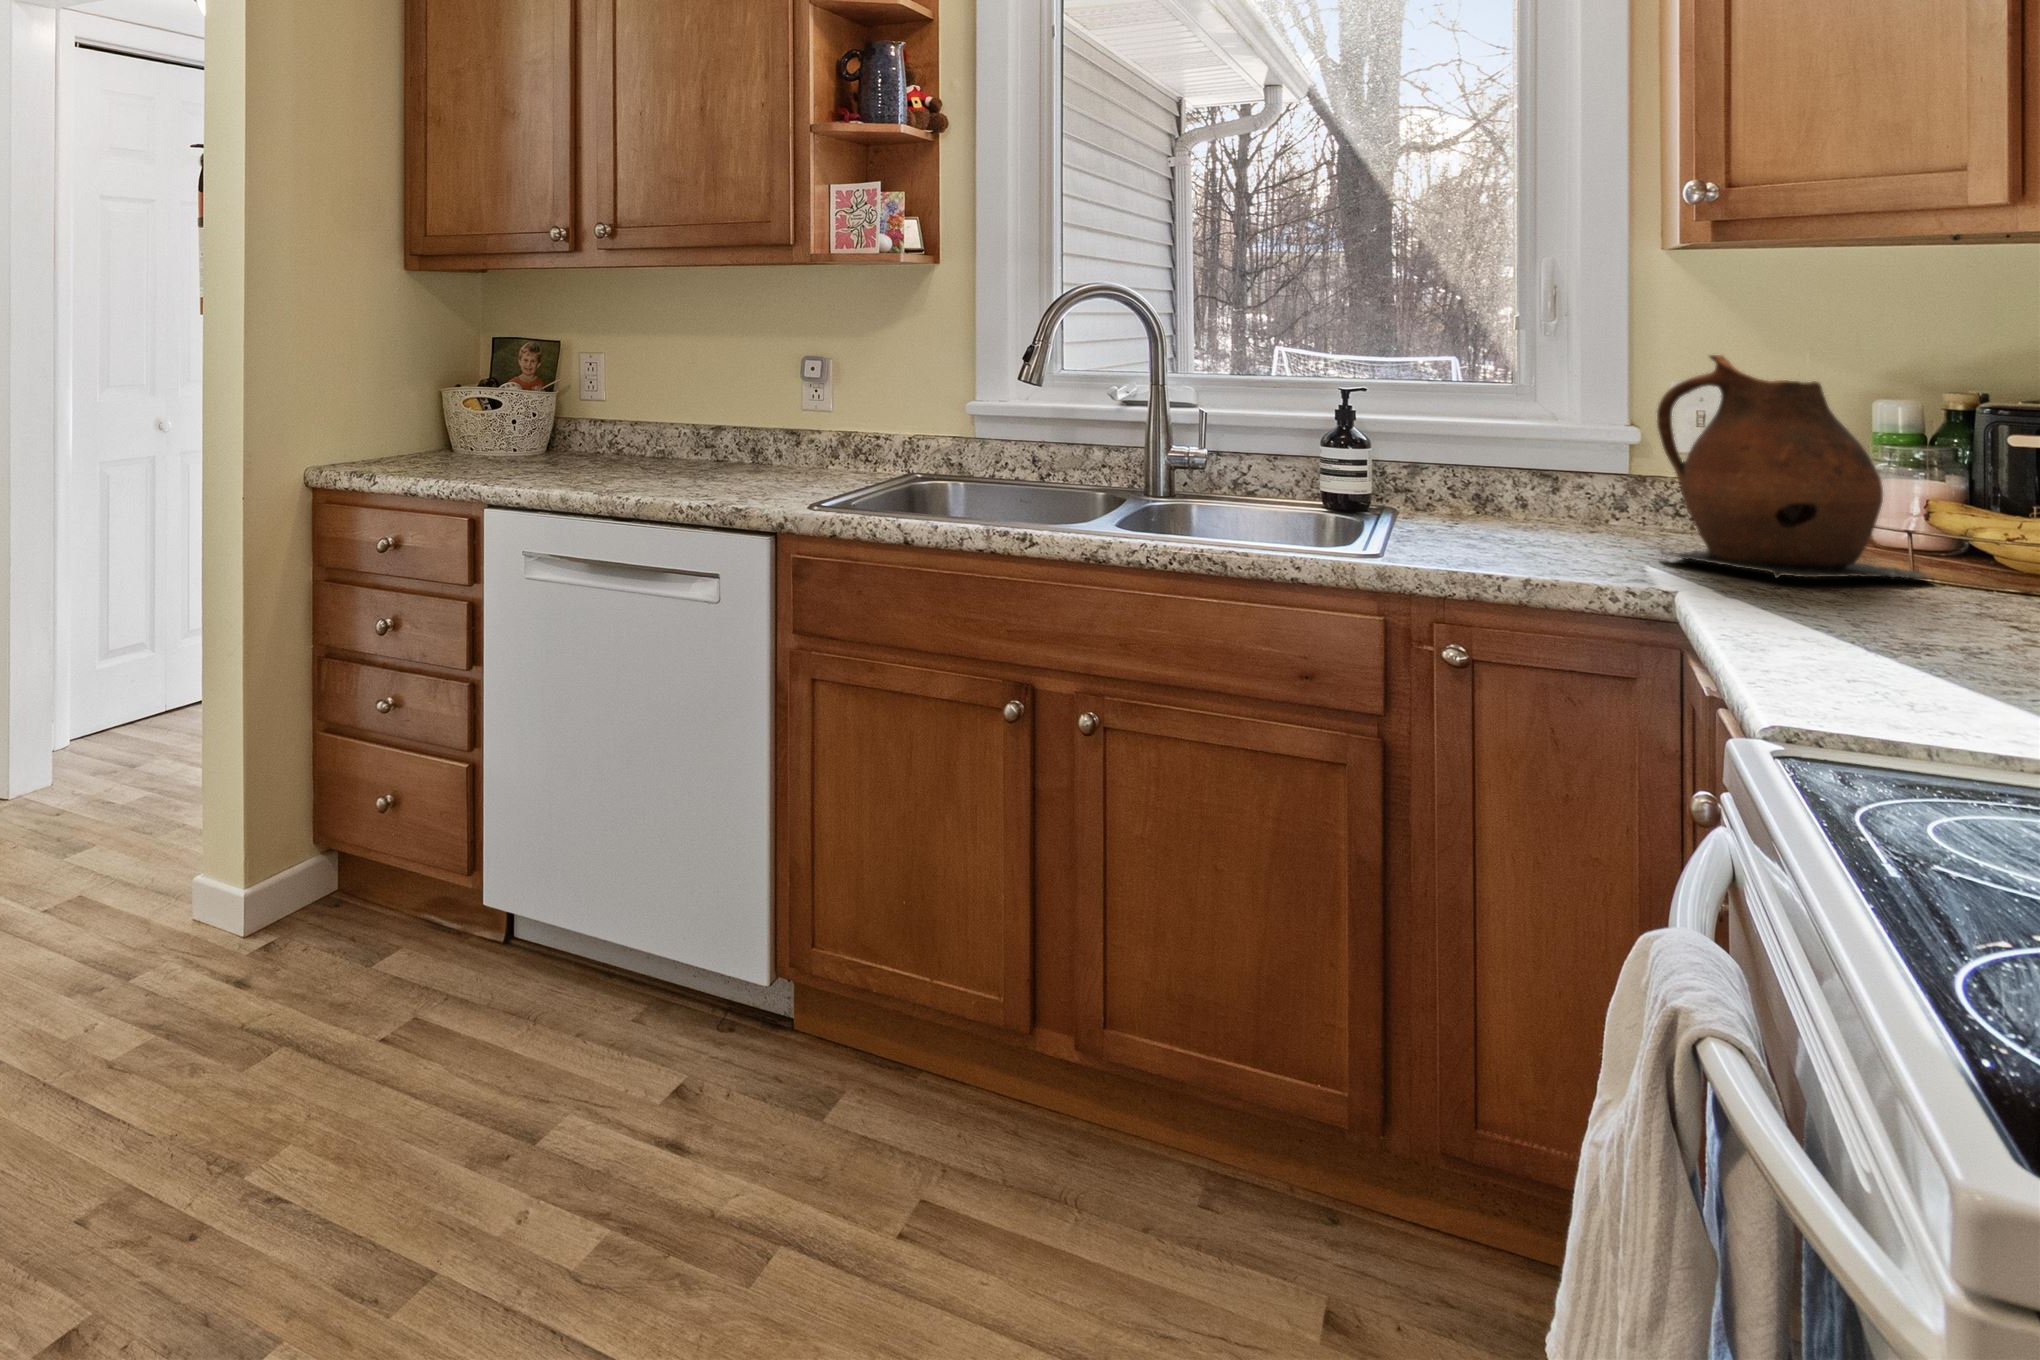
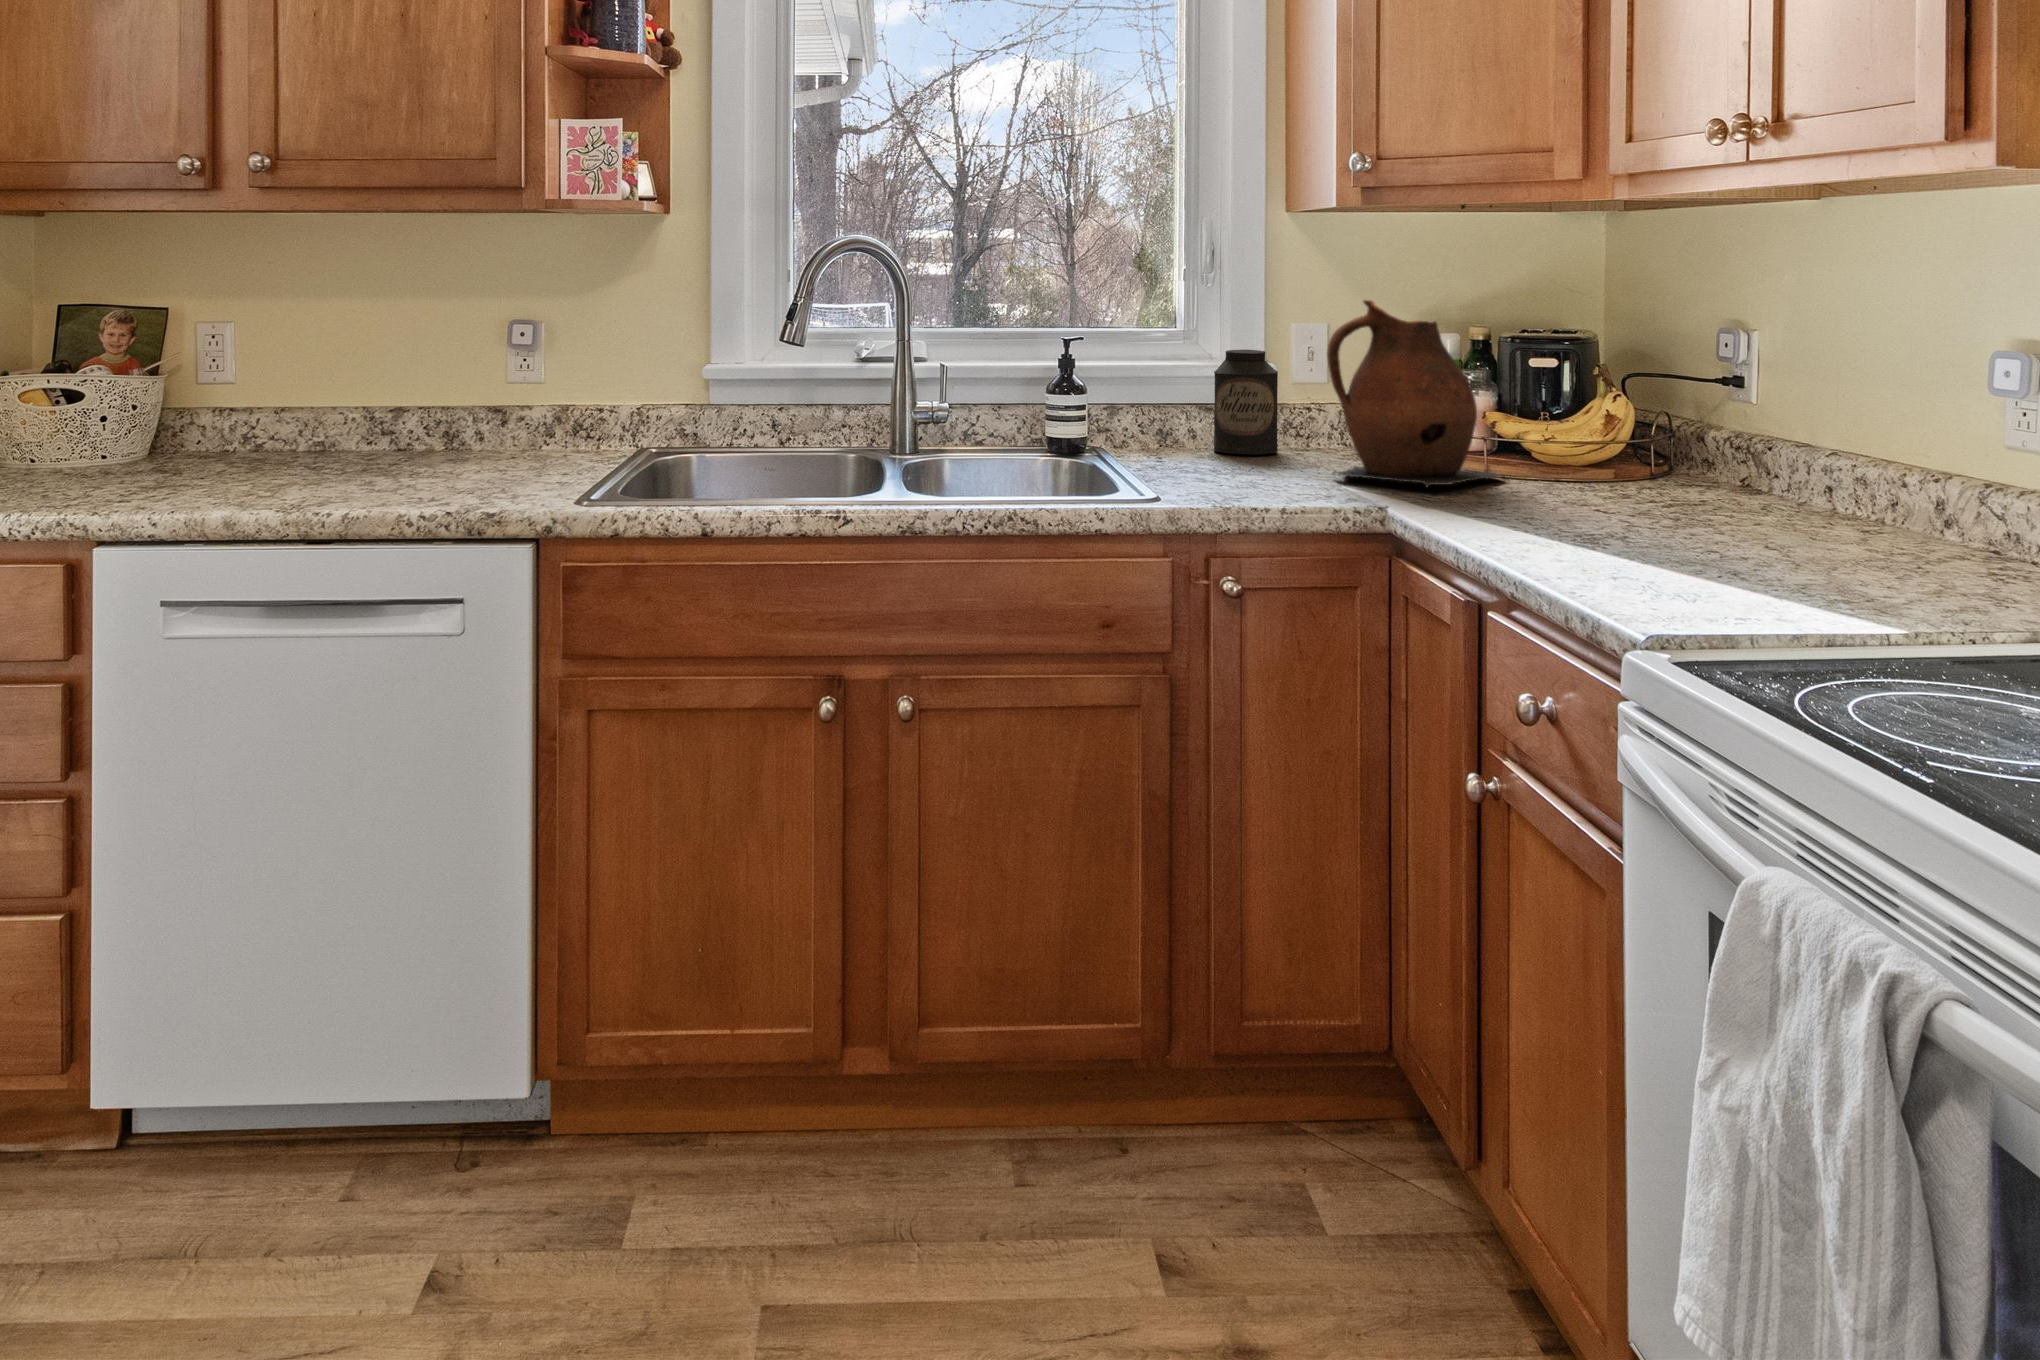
canister: none [1539,409,1629,528] -> present [1214,349,1278,454]

